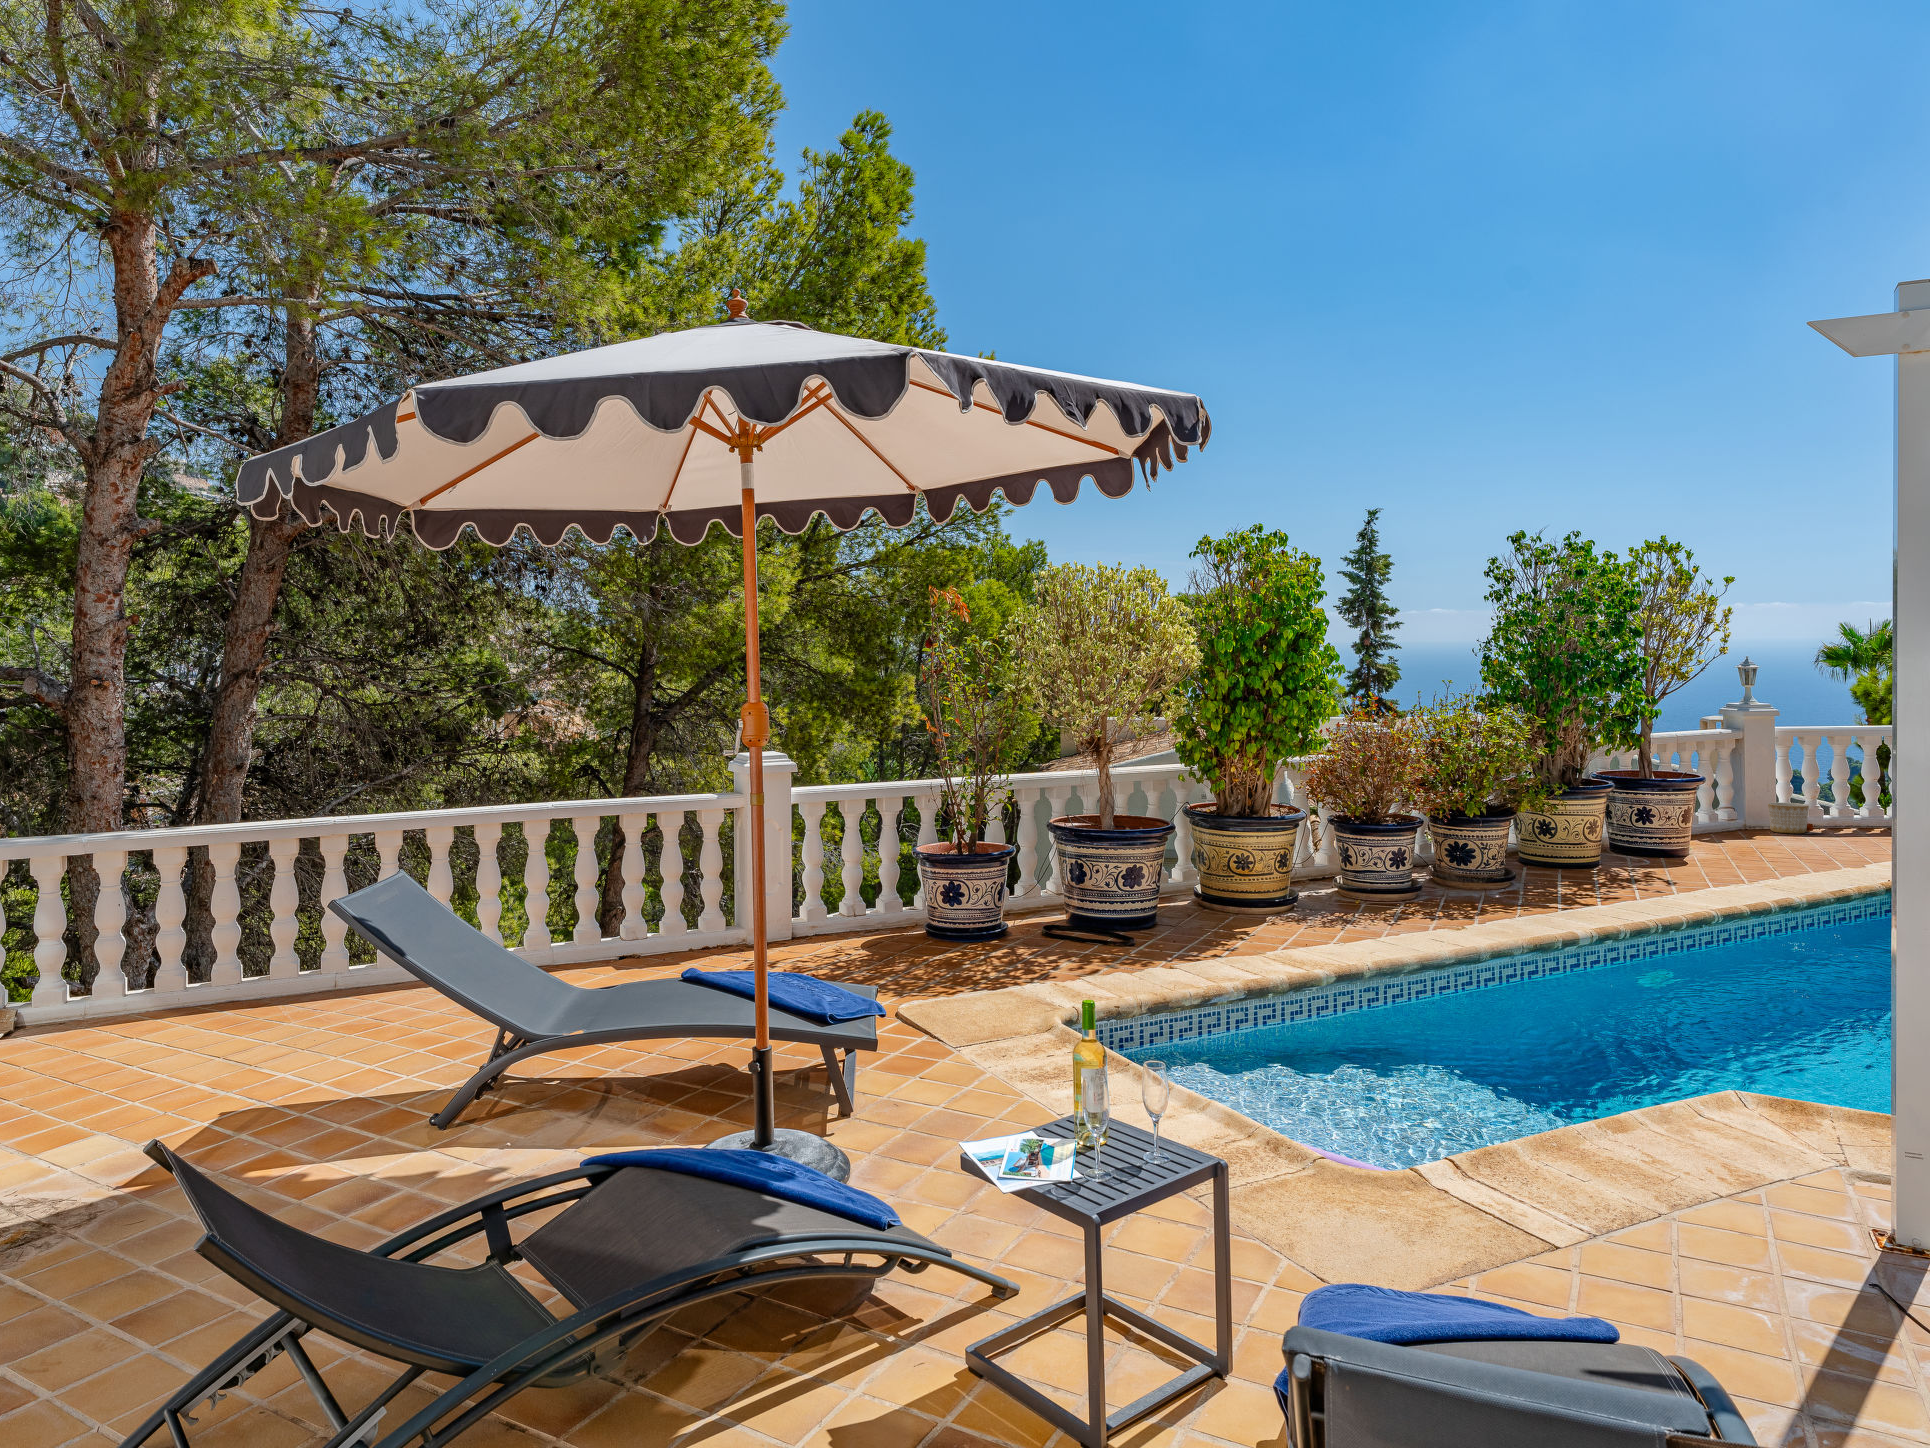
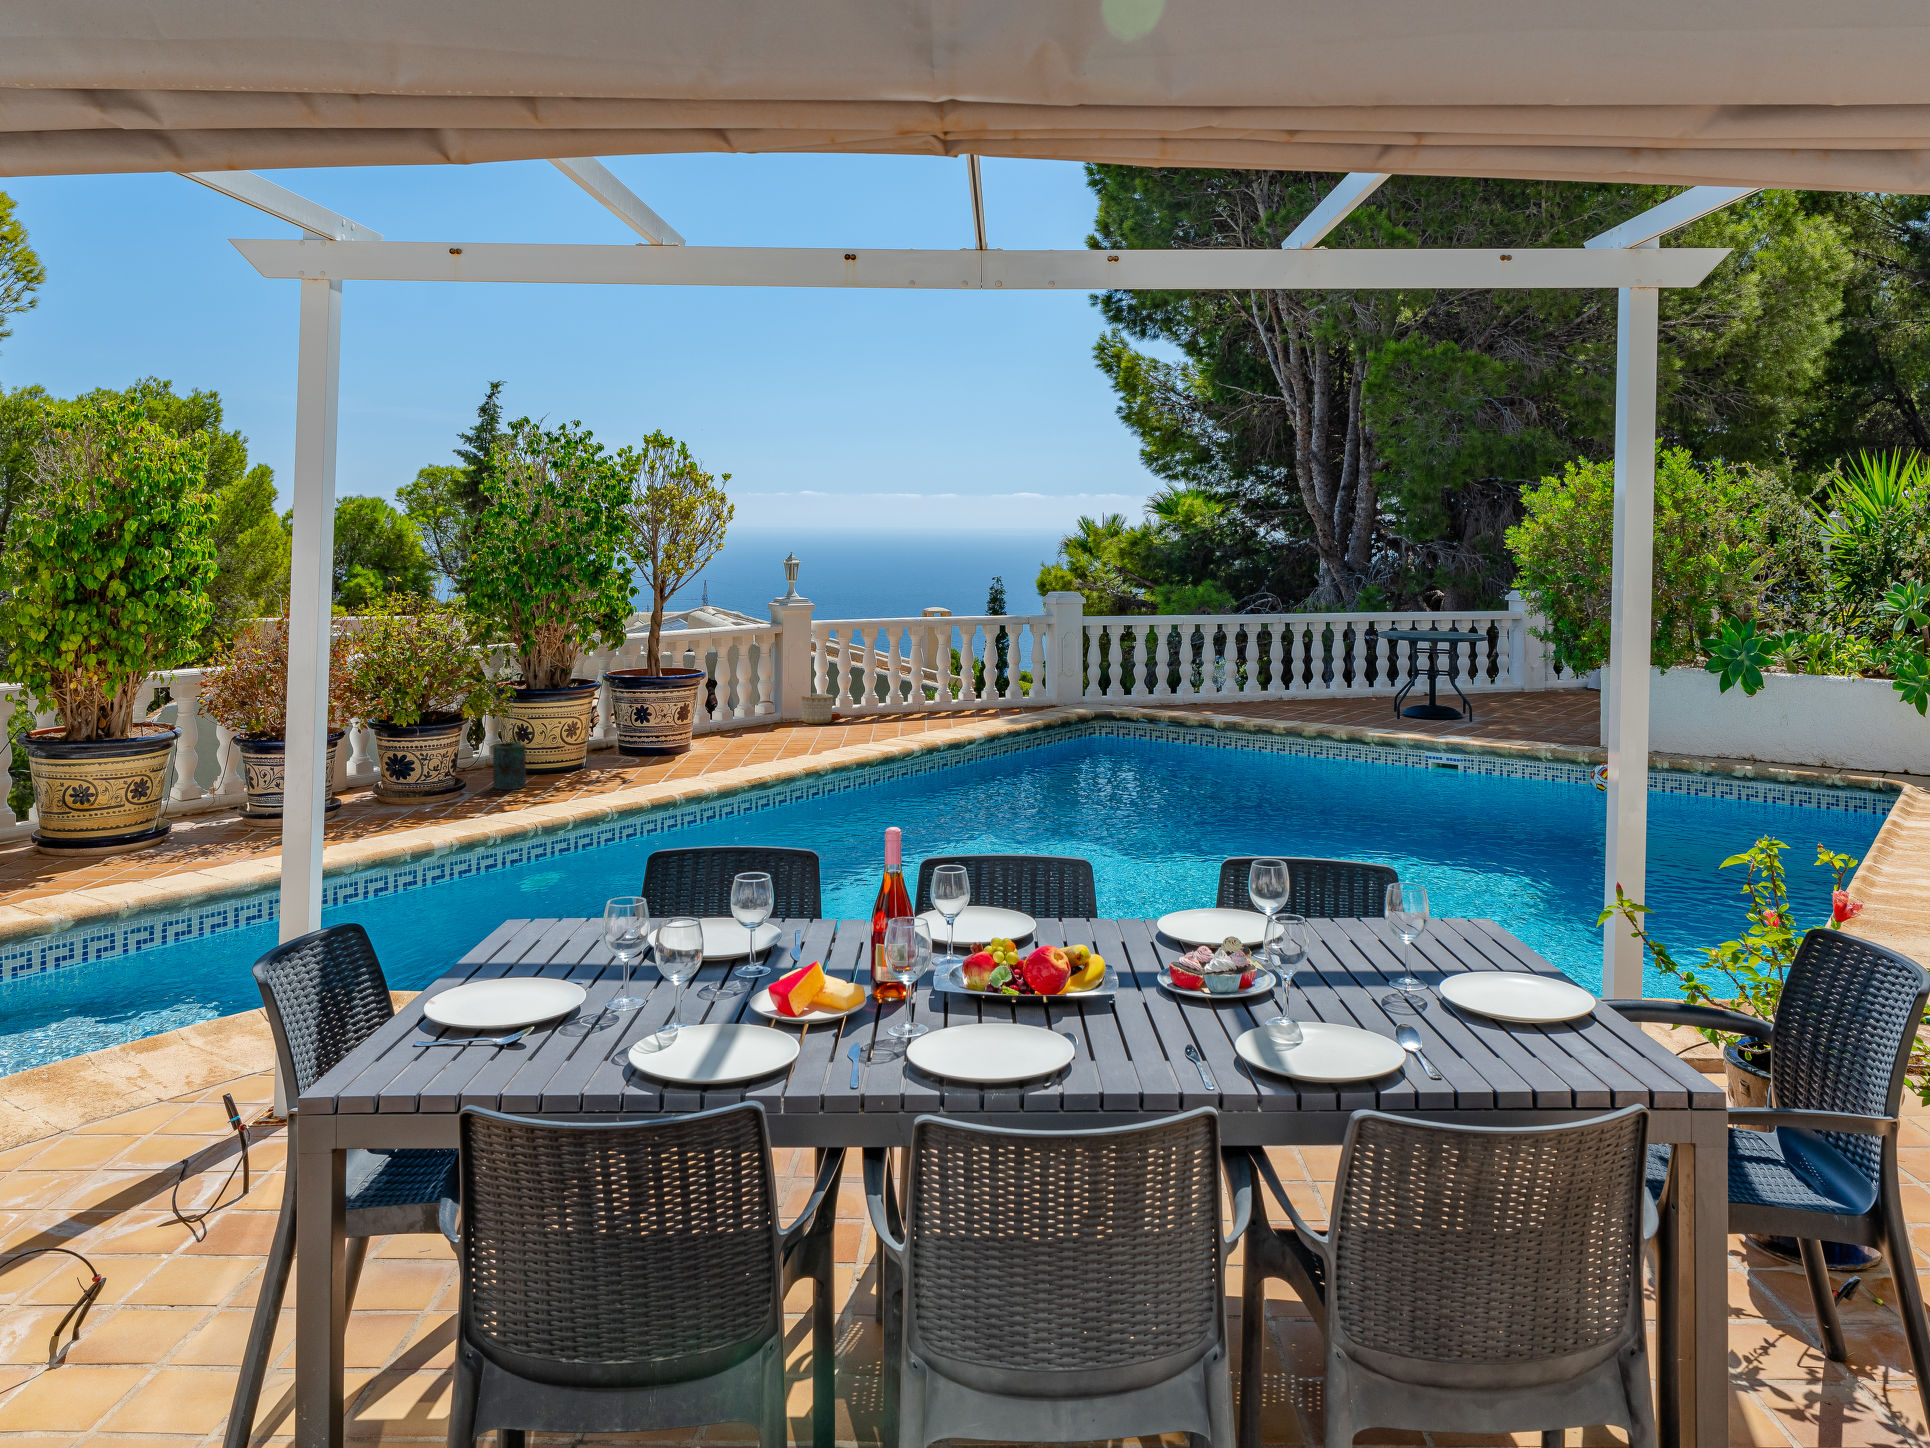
watering can: none [1531,827,1565,881] -> present [493,732,526,790]

